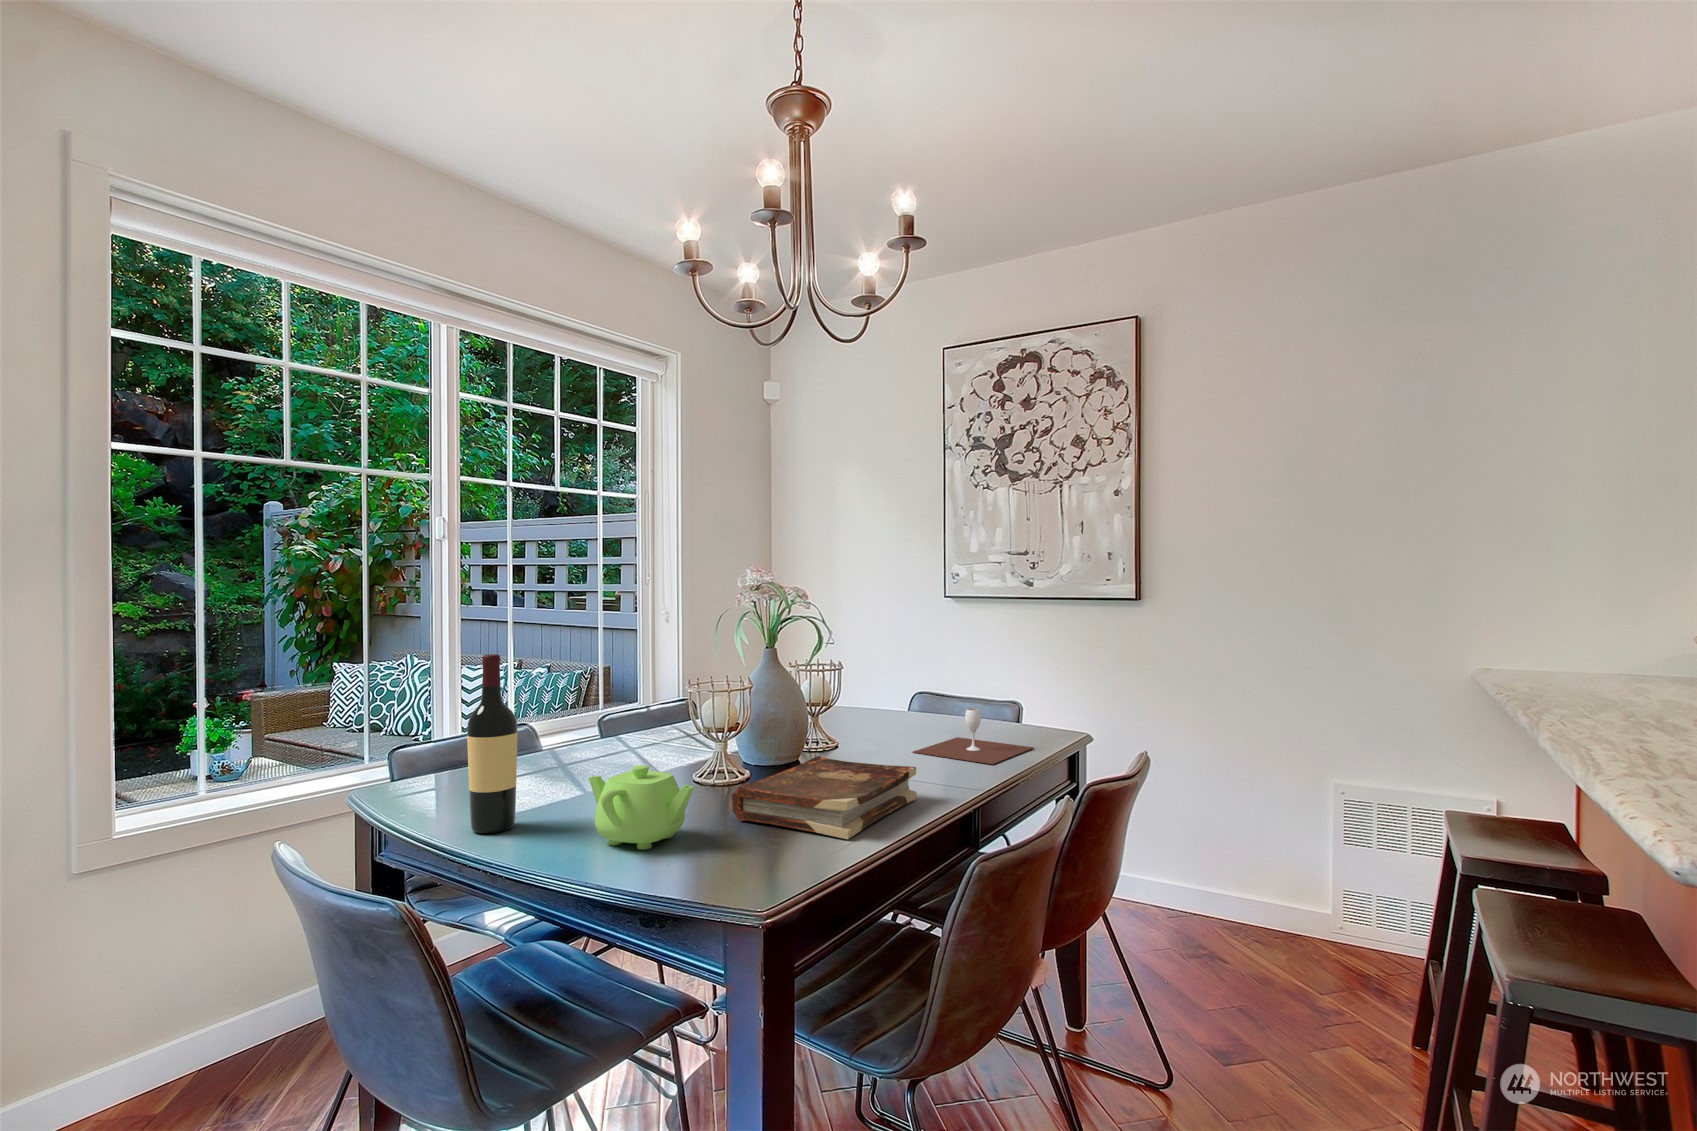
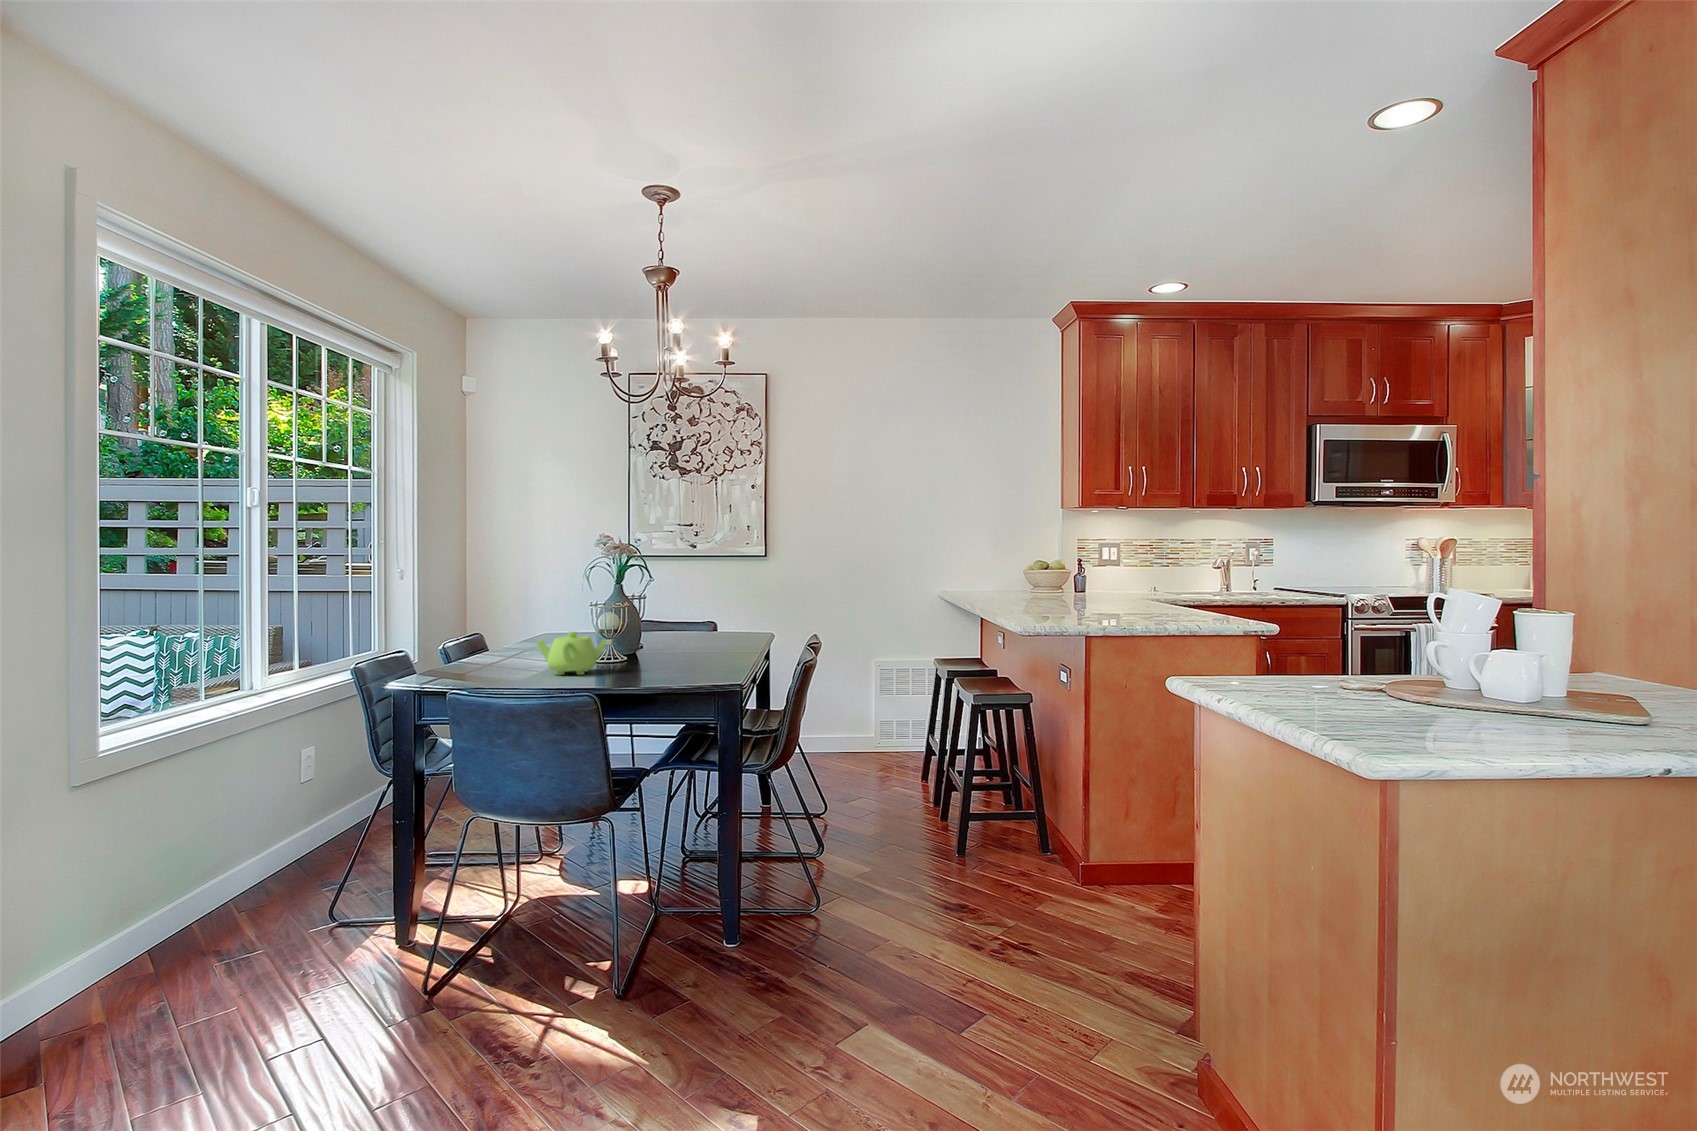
wine bottle: present [467,654,517,833] -> none [452,571,483,678]
wine glass: present [913,709,1034,764] -> none [668,614,736,642]
book: present [732,756,917,839] -> none [610,636,699,665]

